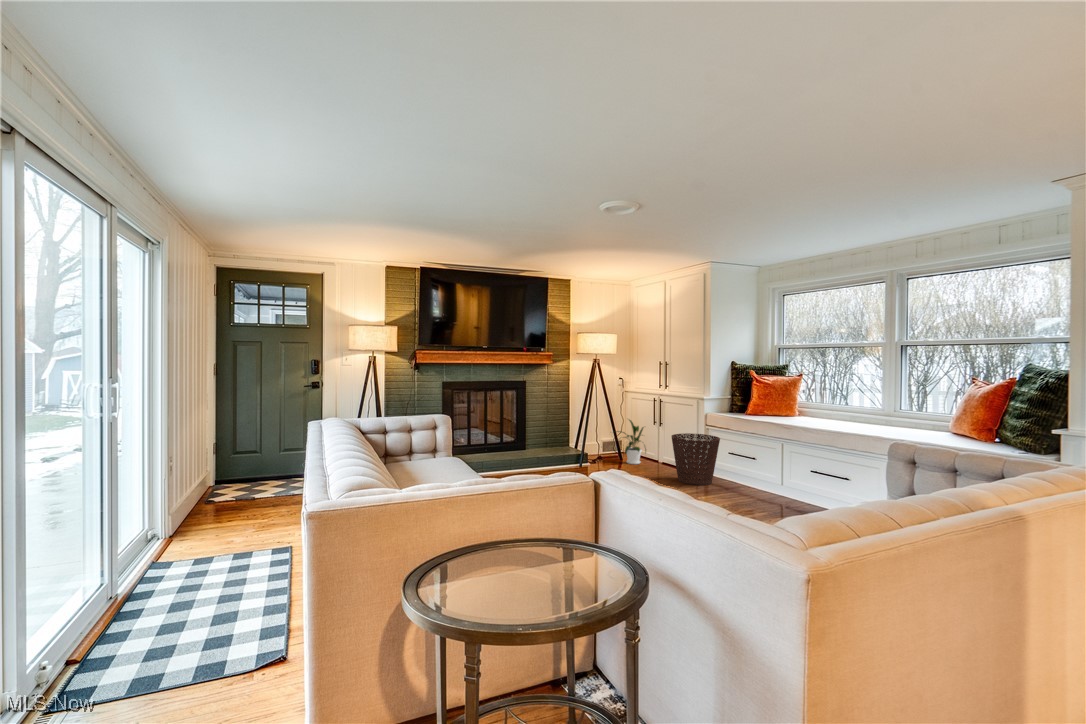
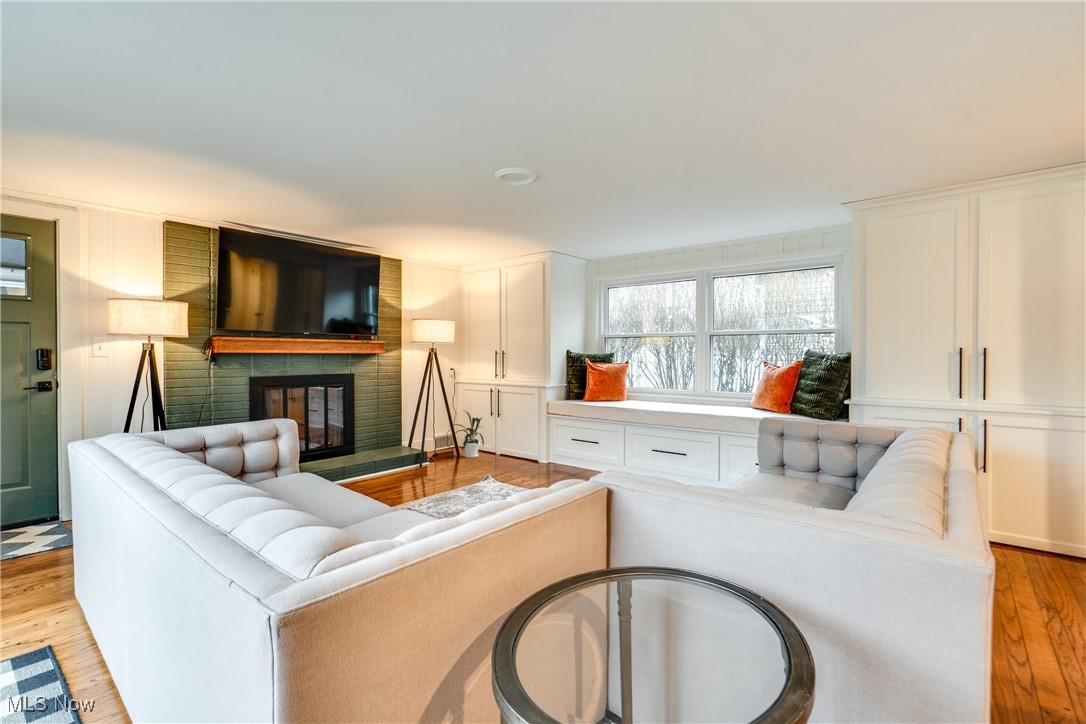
basket: present [672,433,720,485] -> none [520,423,566,473]

